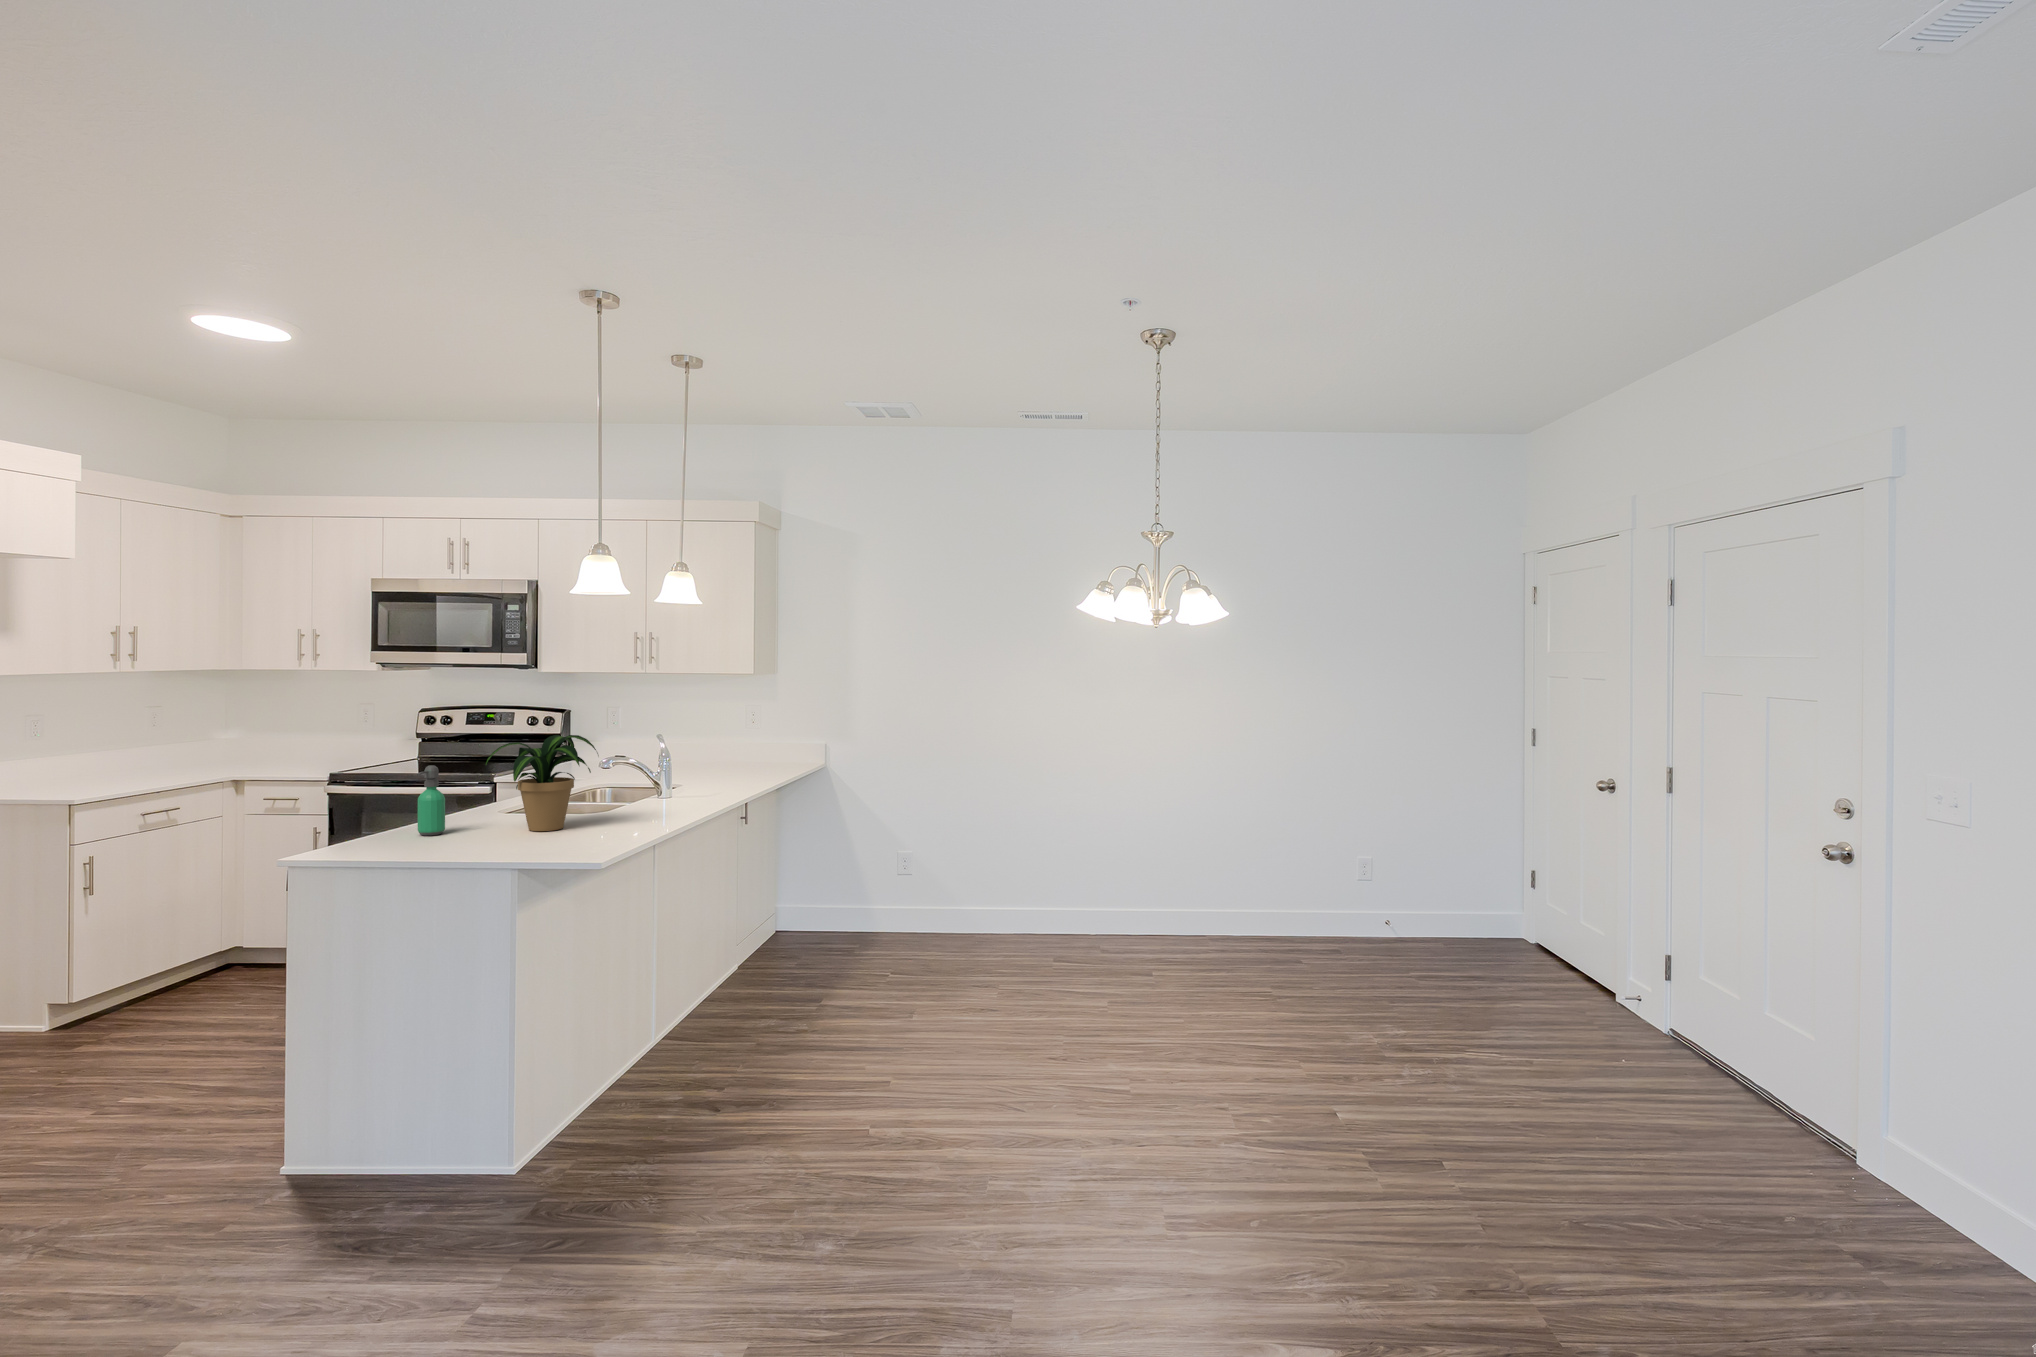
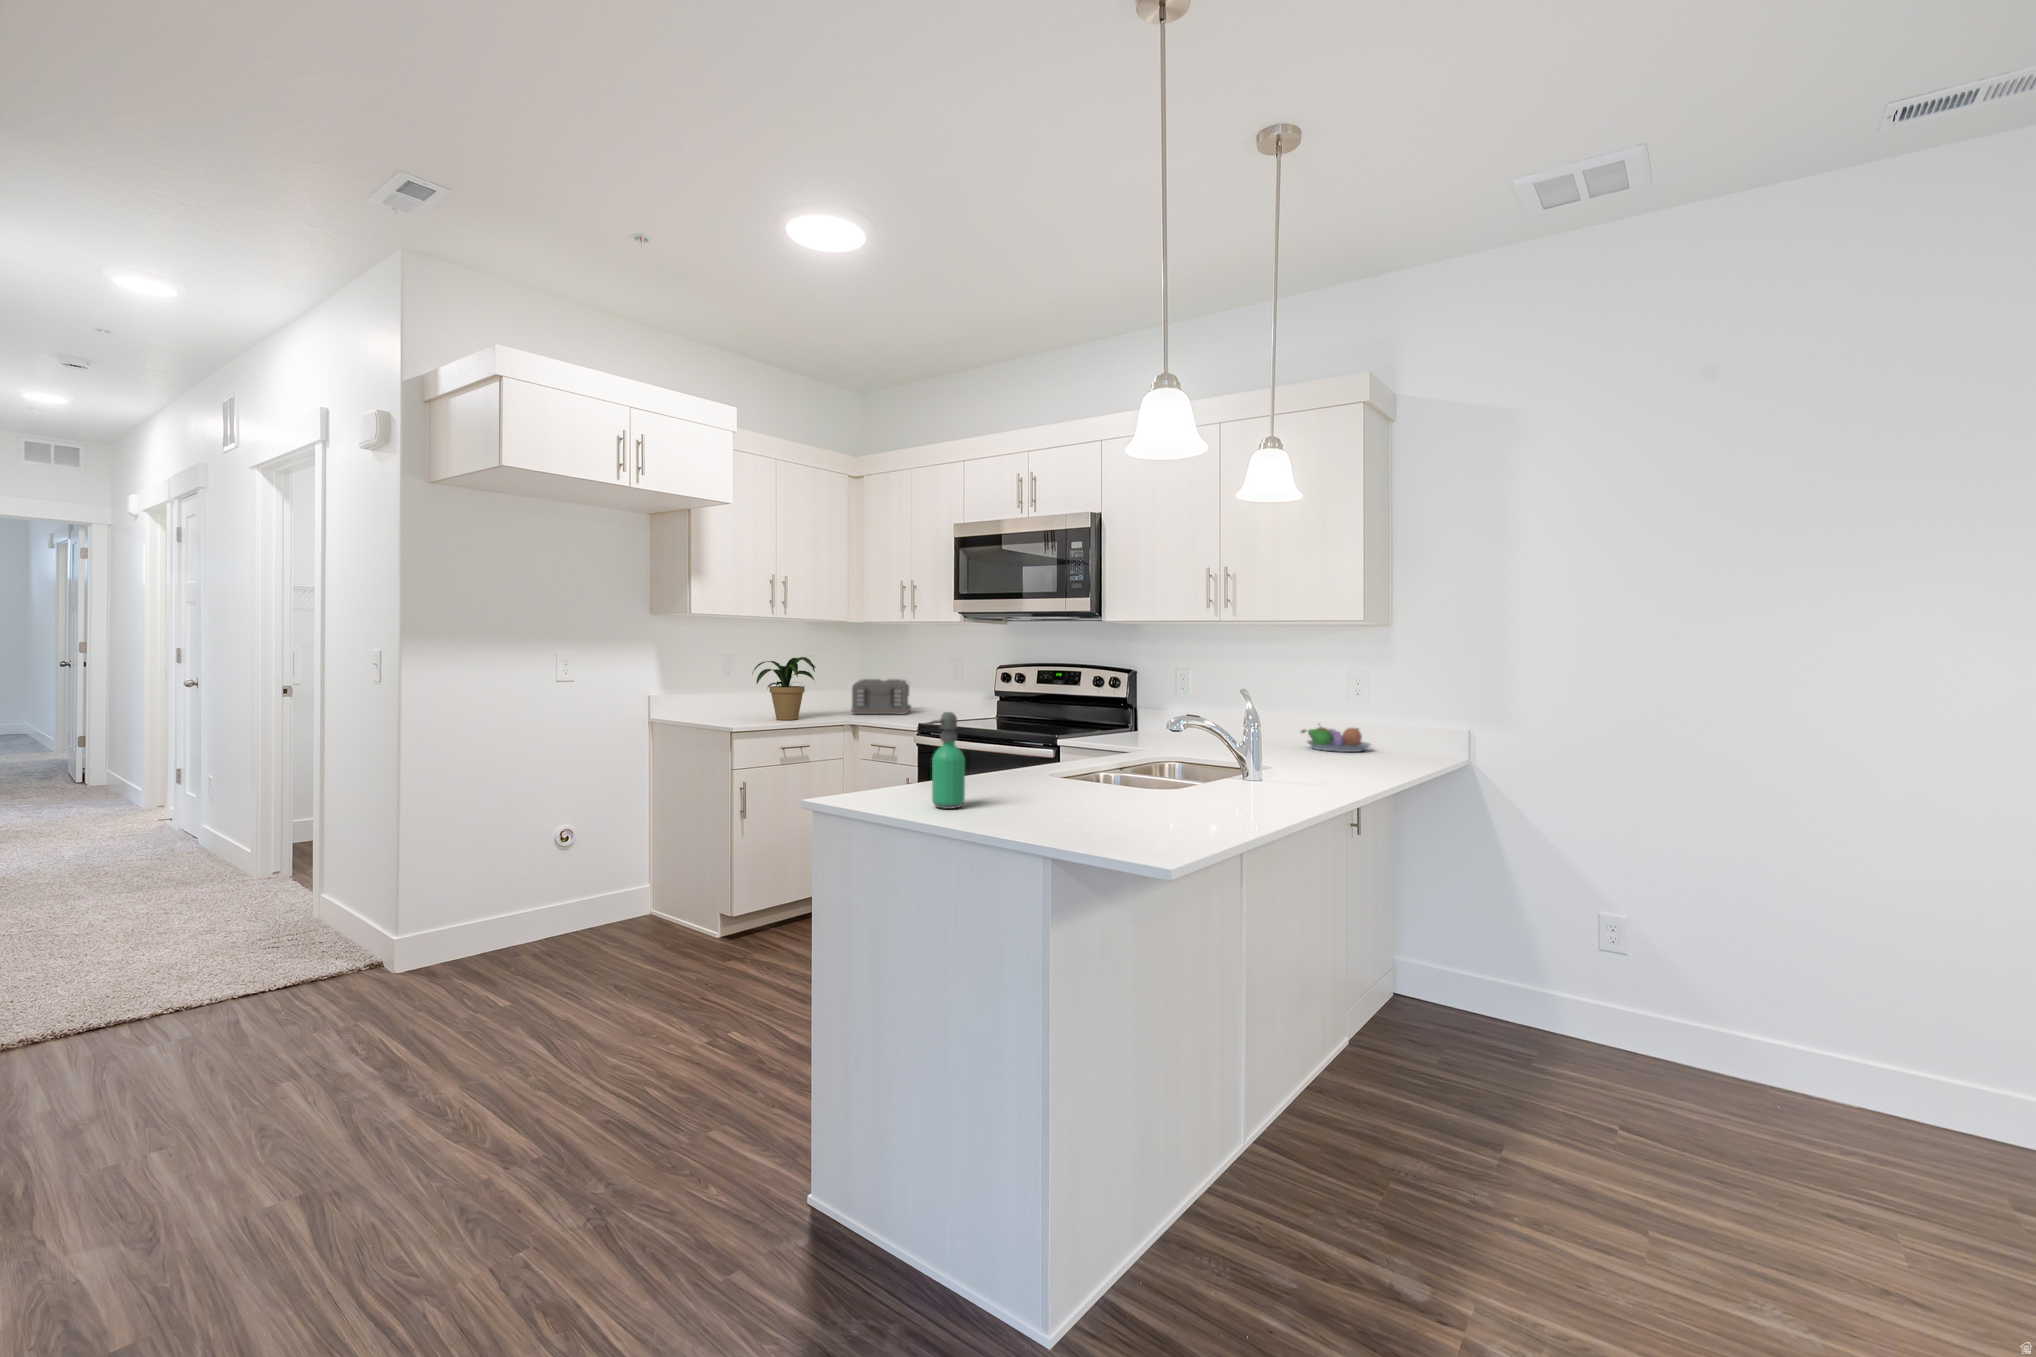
toaster: none [228,724,304,765] -> present [851,679,911,714]
potted plant: present [486,735,598,831] -> present [752,657,816,720]
fruit bowl: none [708,753,761,775] -> present [1301,727,1371,752]

